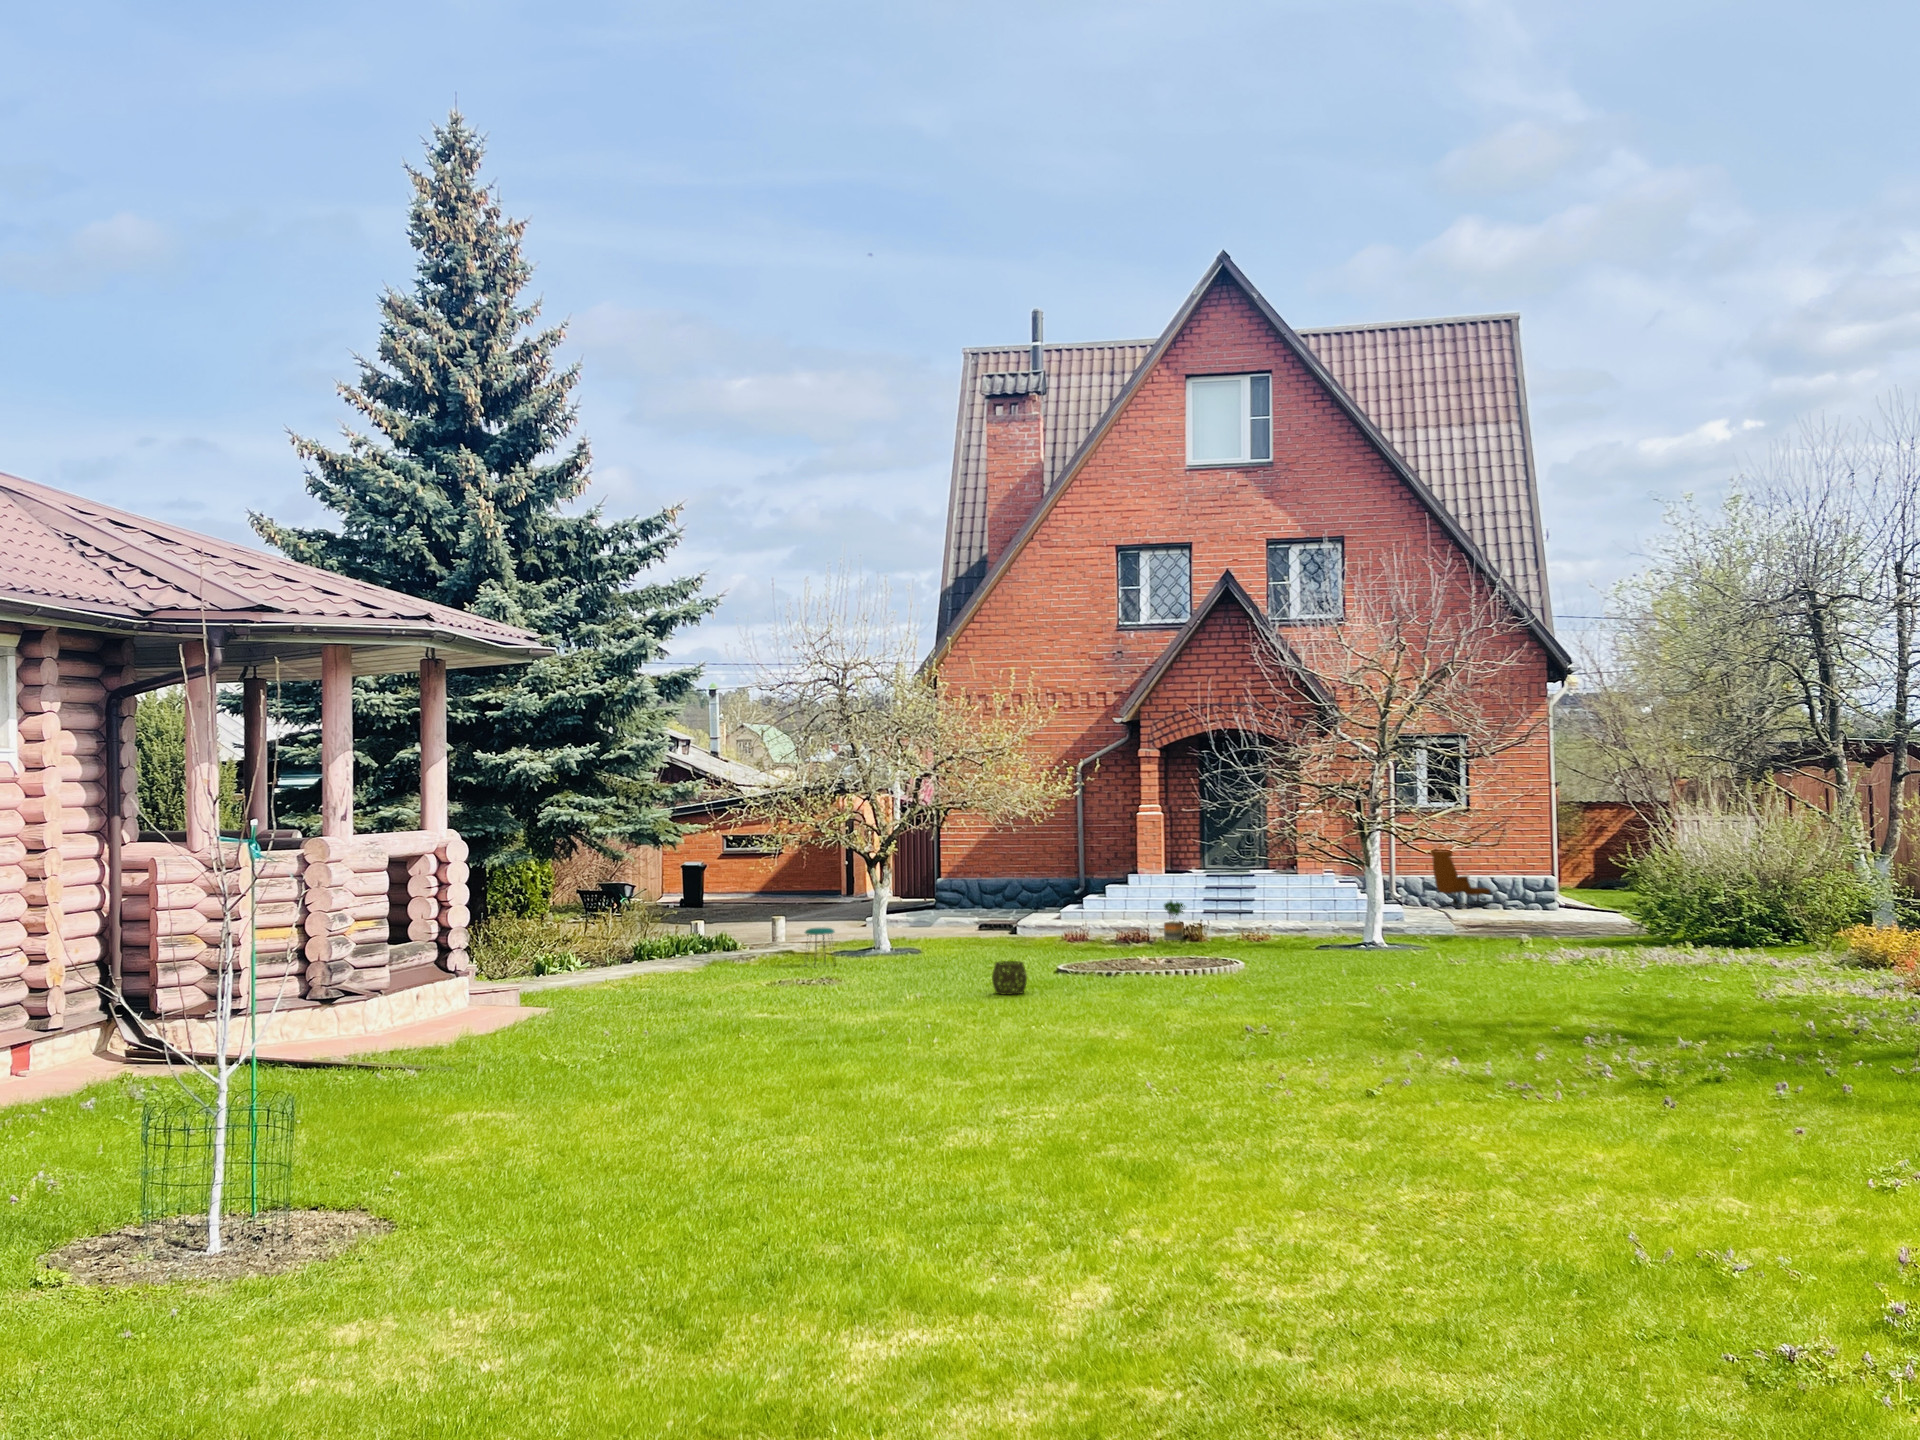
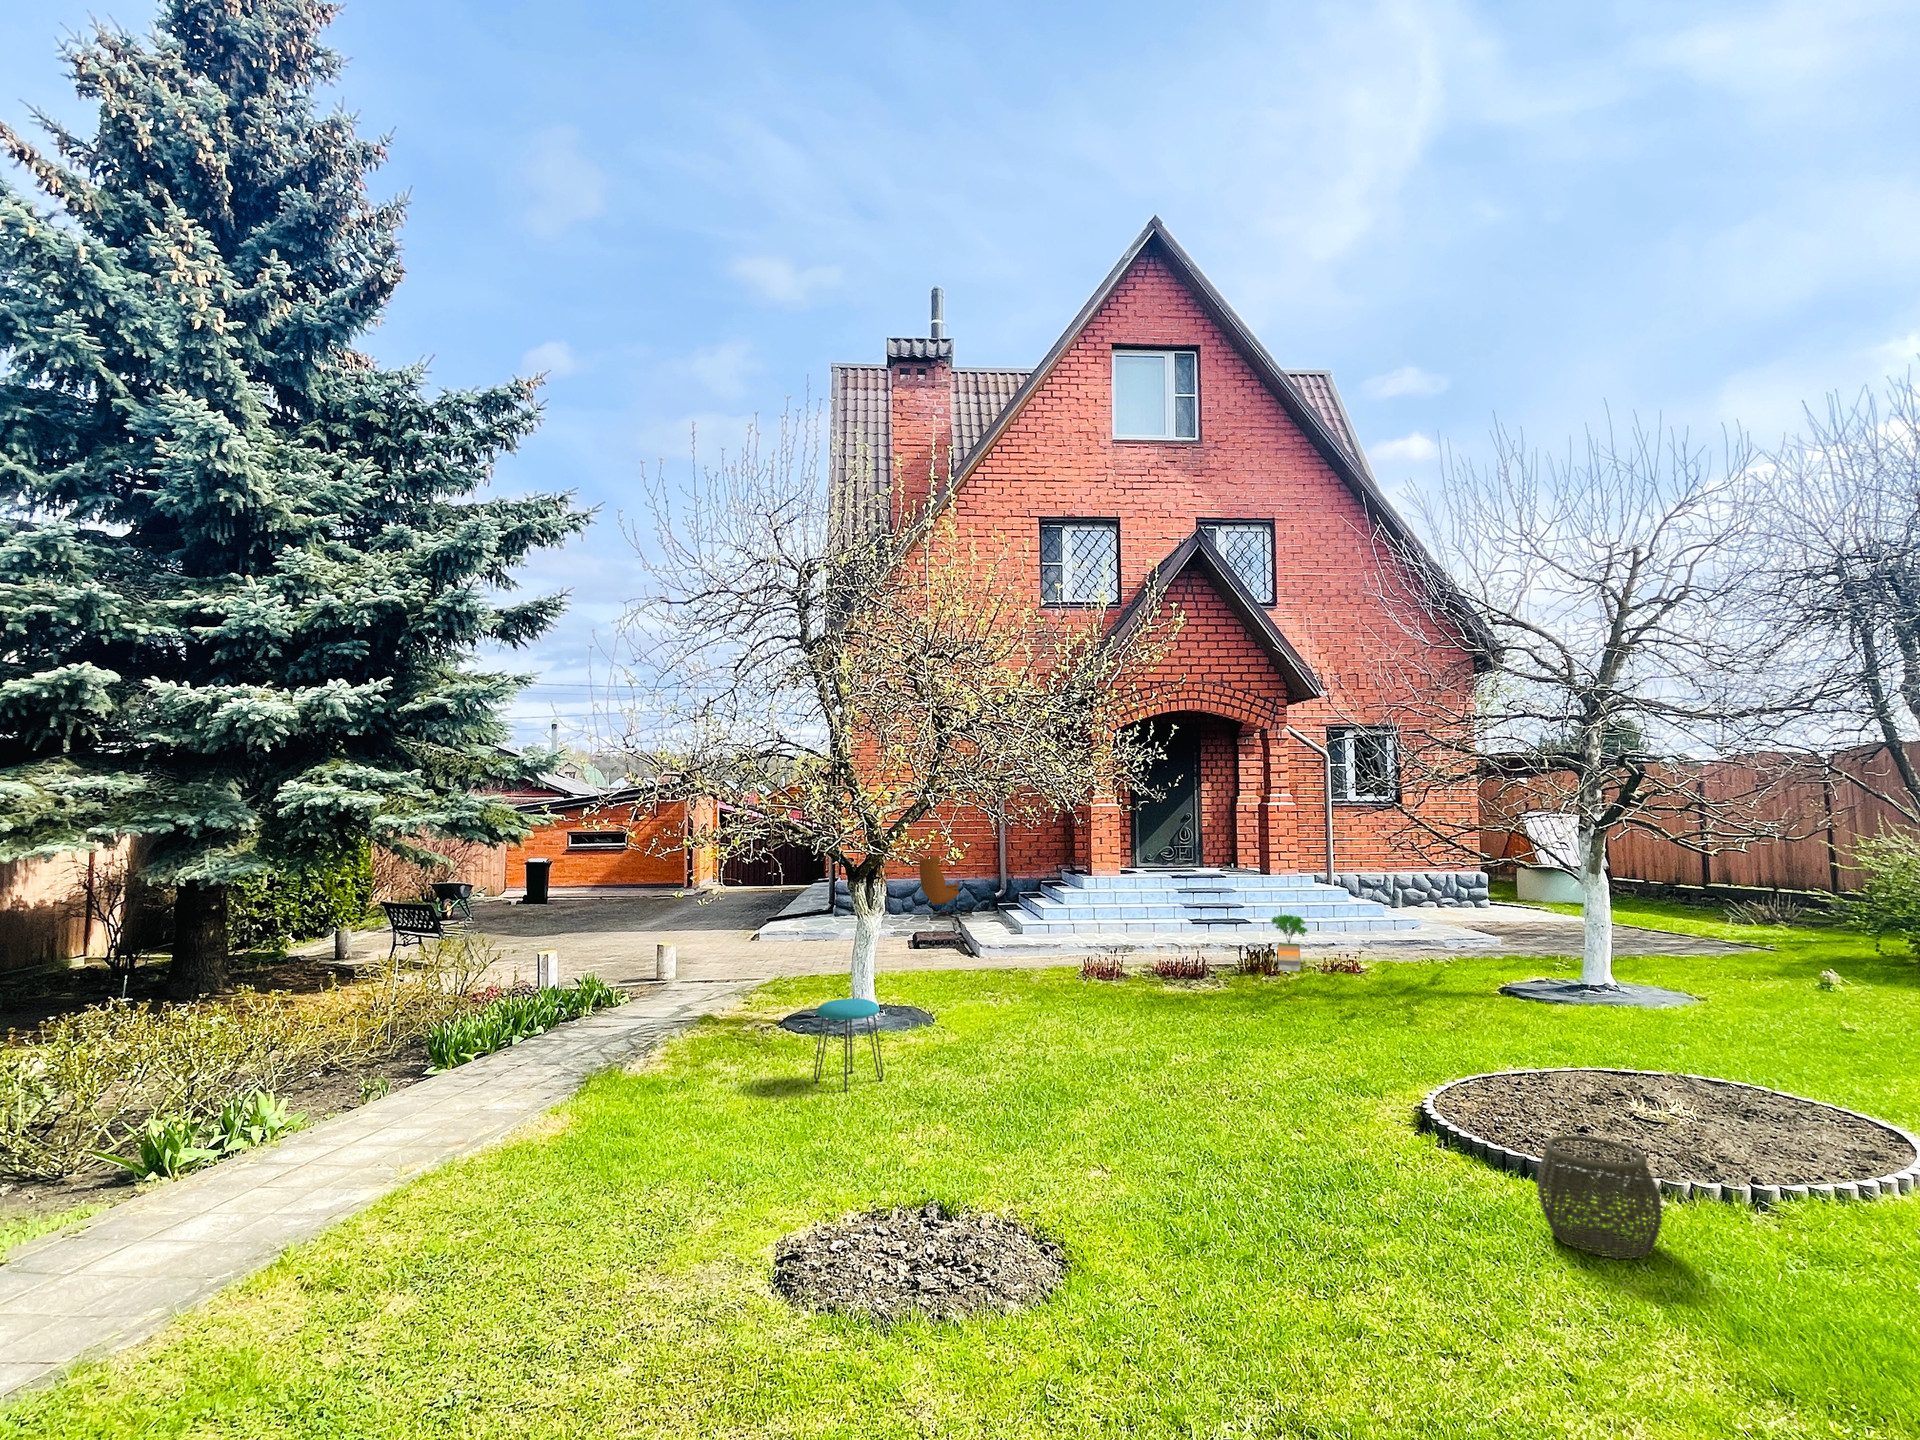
lounge chair: present [1431,850,1490,905] -> present [919,856,972,921]

